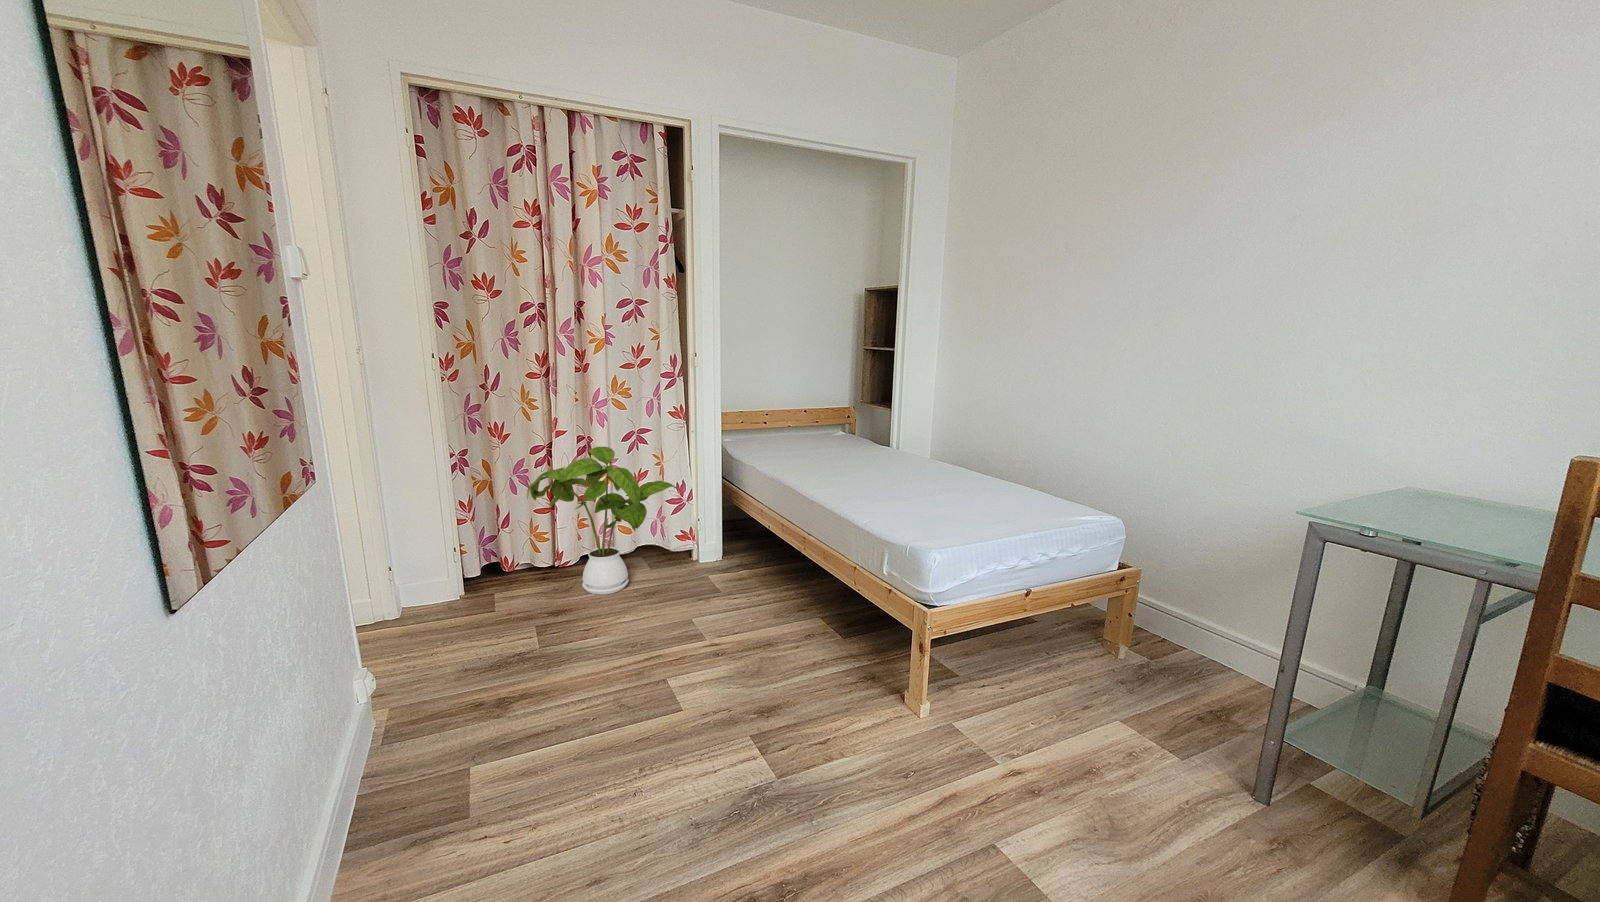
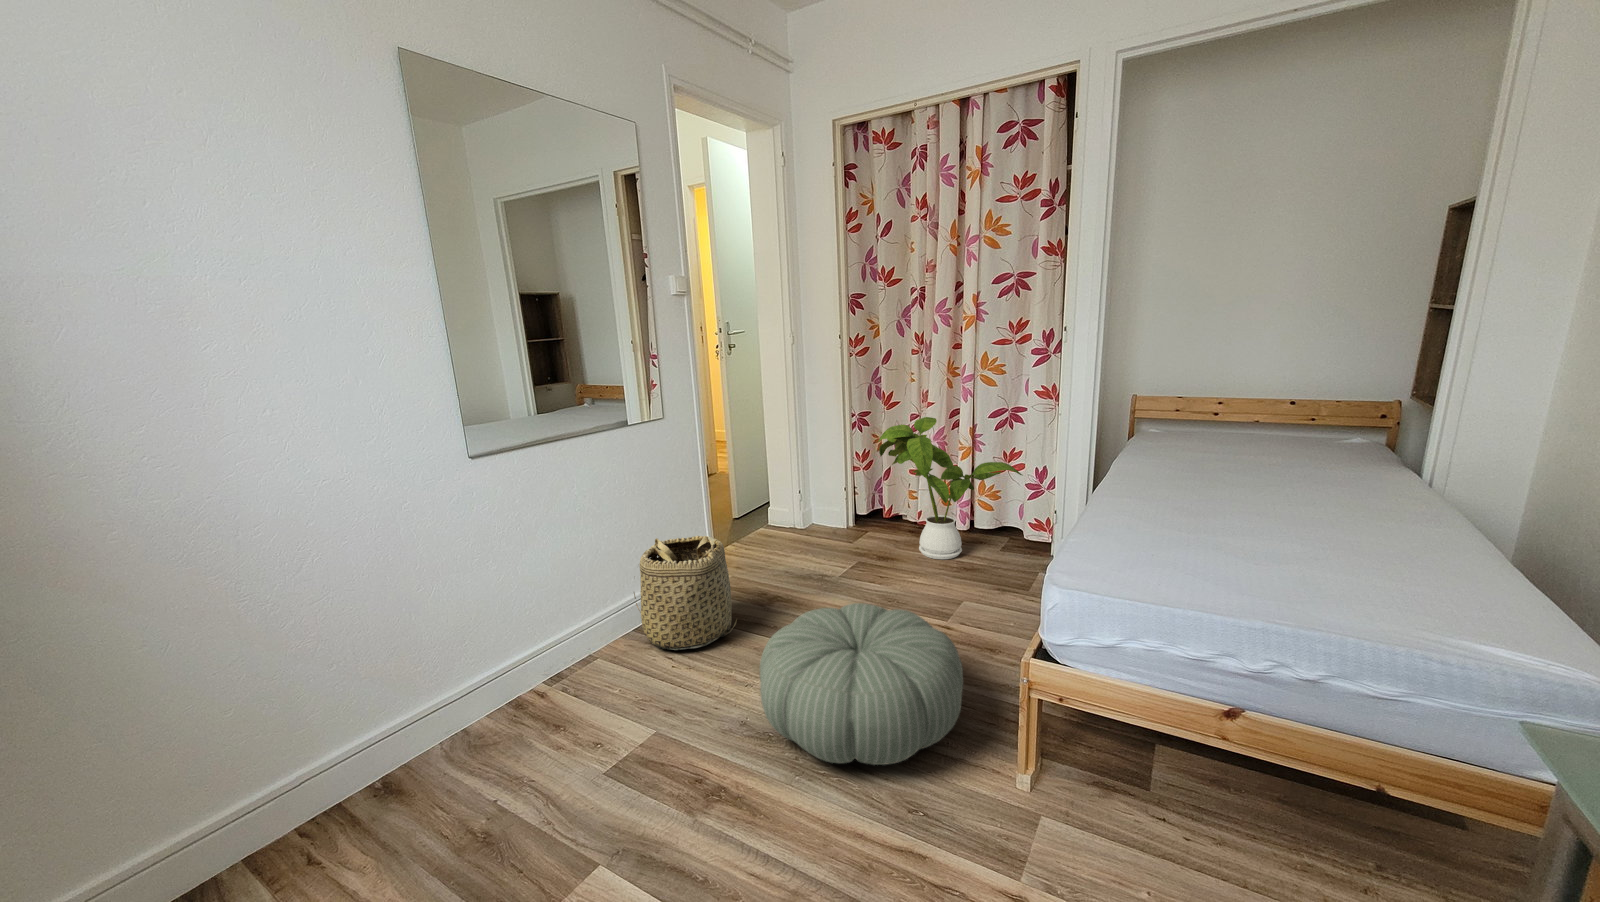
pouf: none [669,631,877,803] -> present [760,603,963,765]
basket: none [343,651,553,848] -> present [634,536,736,650]

